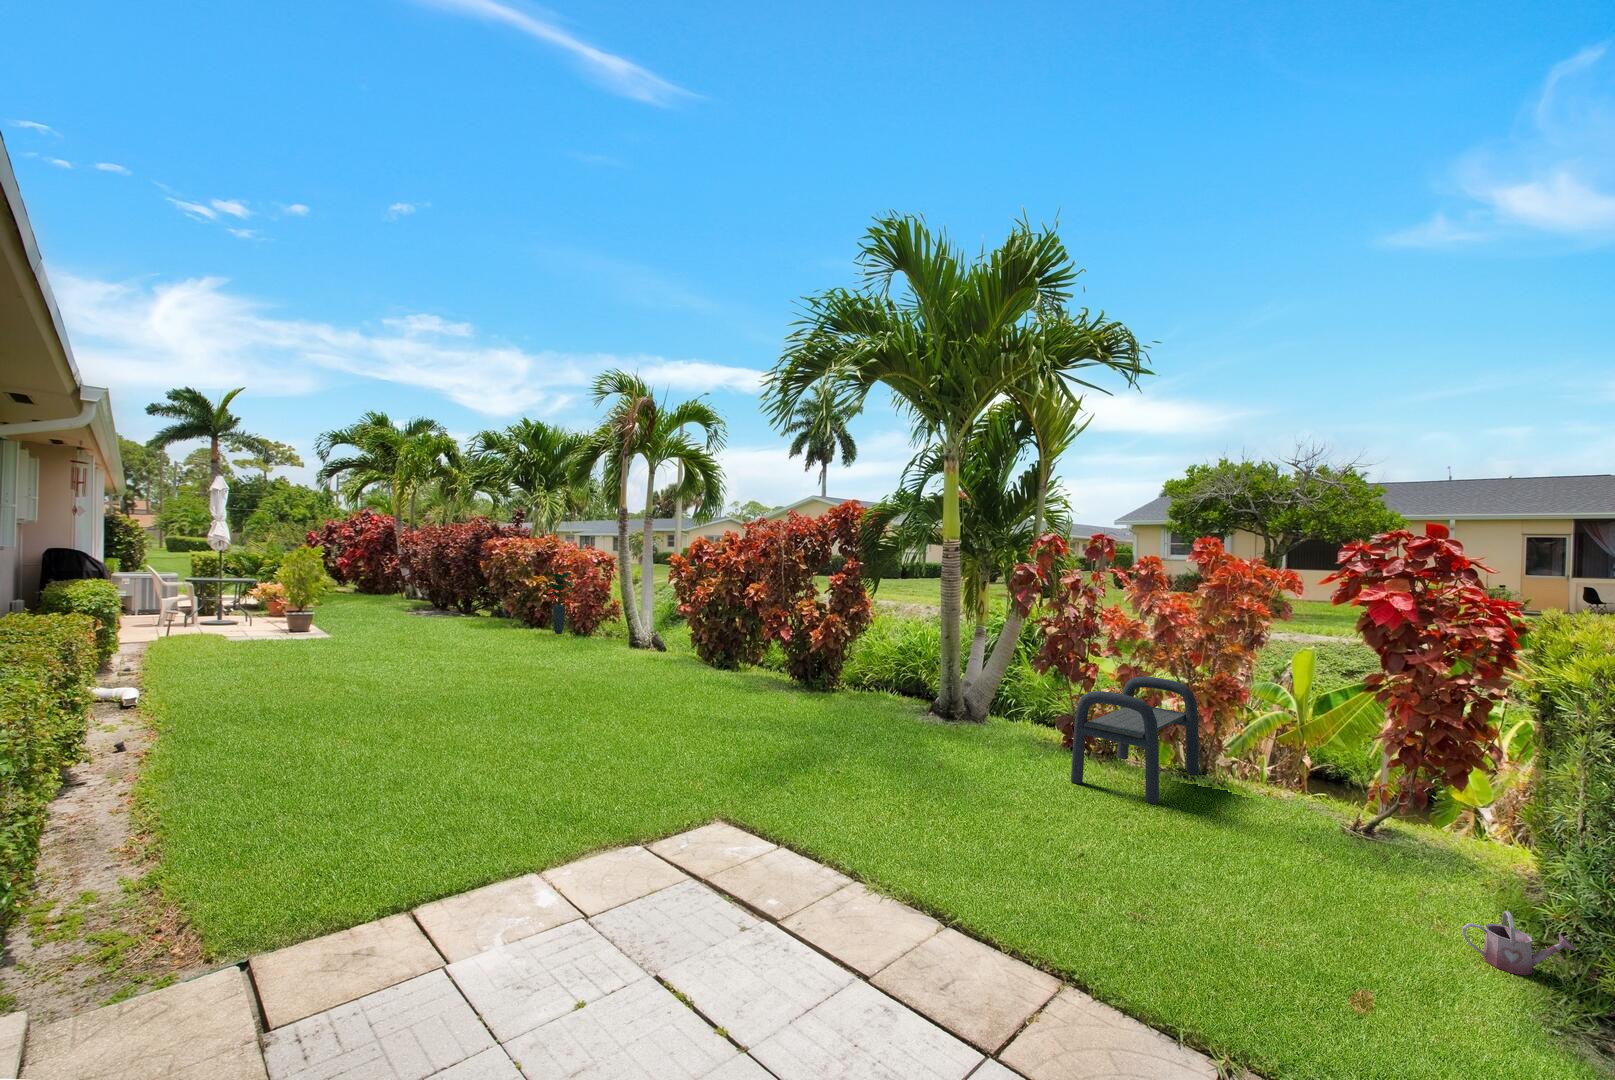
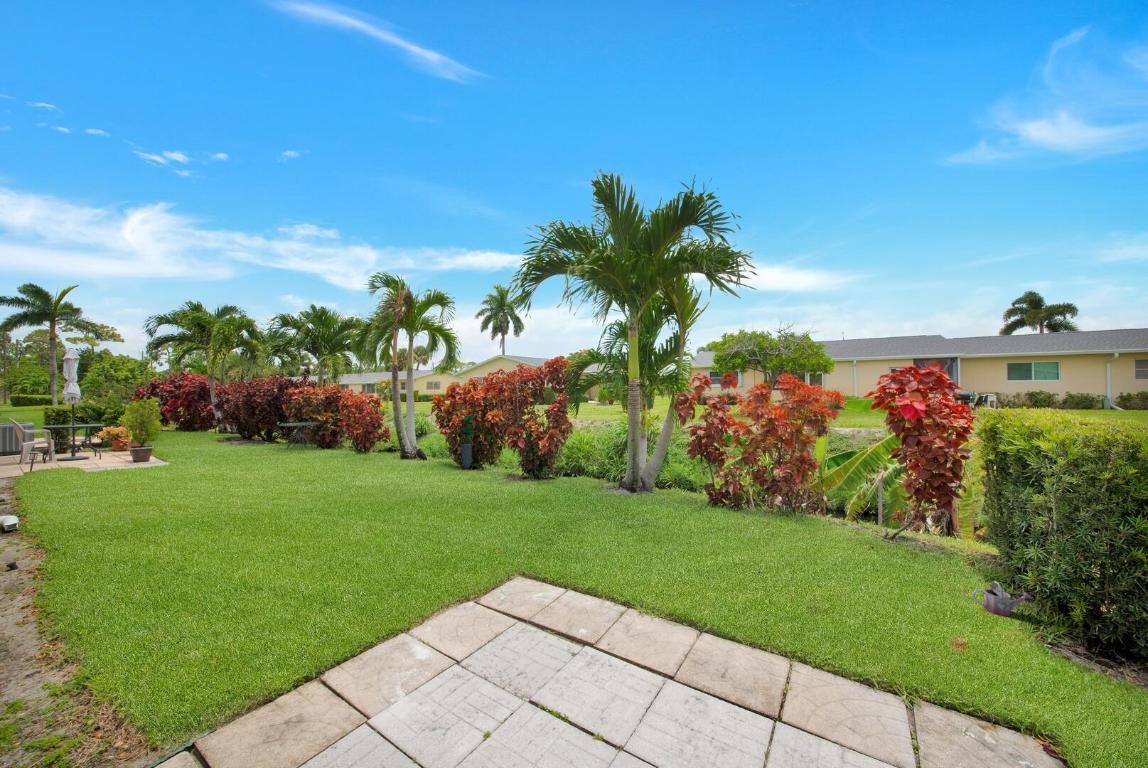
potted plant: present [548,572,574,633] -> present [460,416,475,468]
round table: none [466,588,522,626] -> present [279,422,320,449]
bench: present [1071,677,1199,804] -> none [719,459,783,535]

